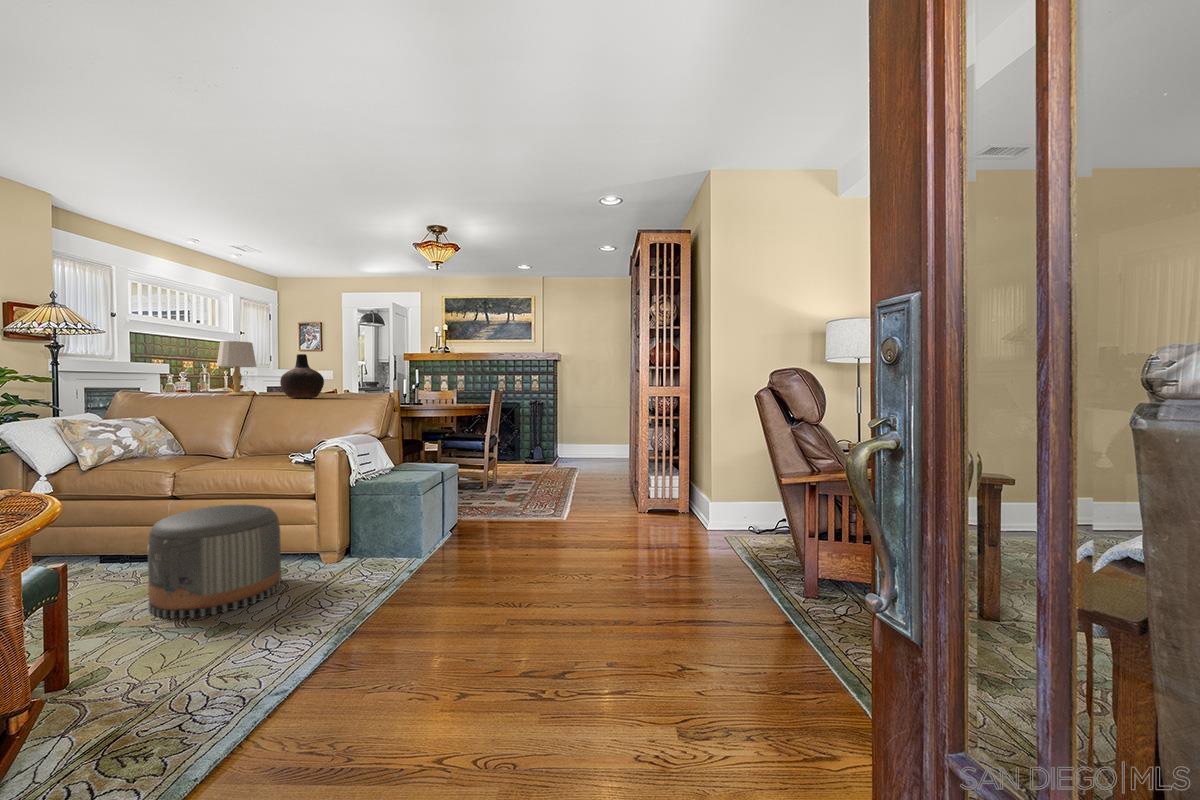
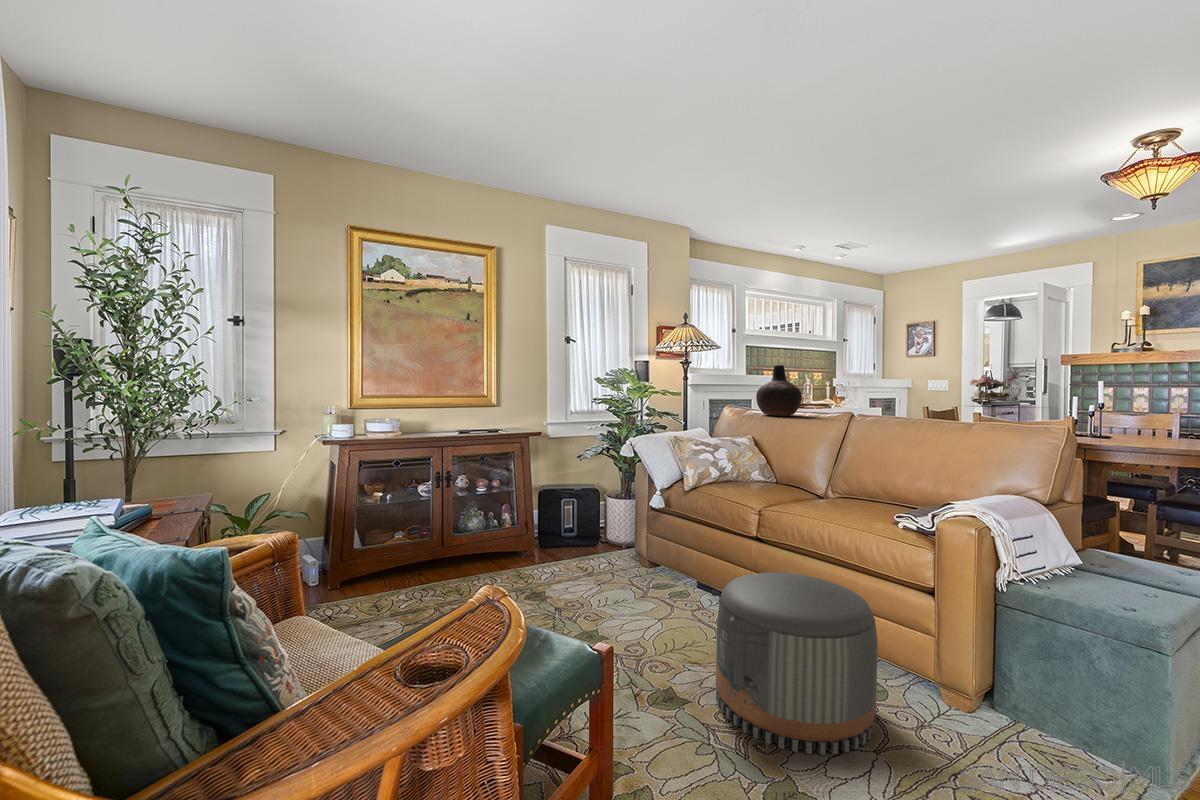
table lamp: present [217,341,256,395] -> none [812,349,855,415]
vase: present [280,354,324,398] -> present [756,365,802,416]
flower arrangement: none [345,365,378,389] -> present [970,373,1016,406]

